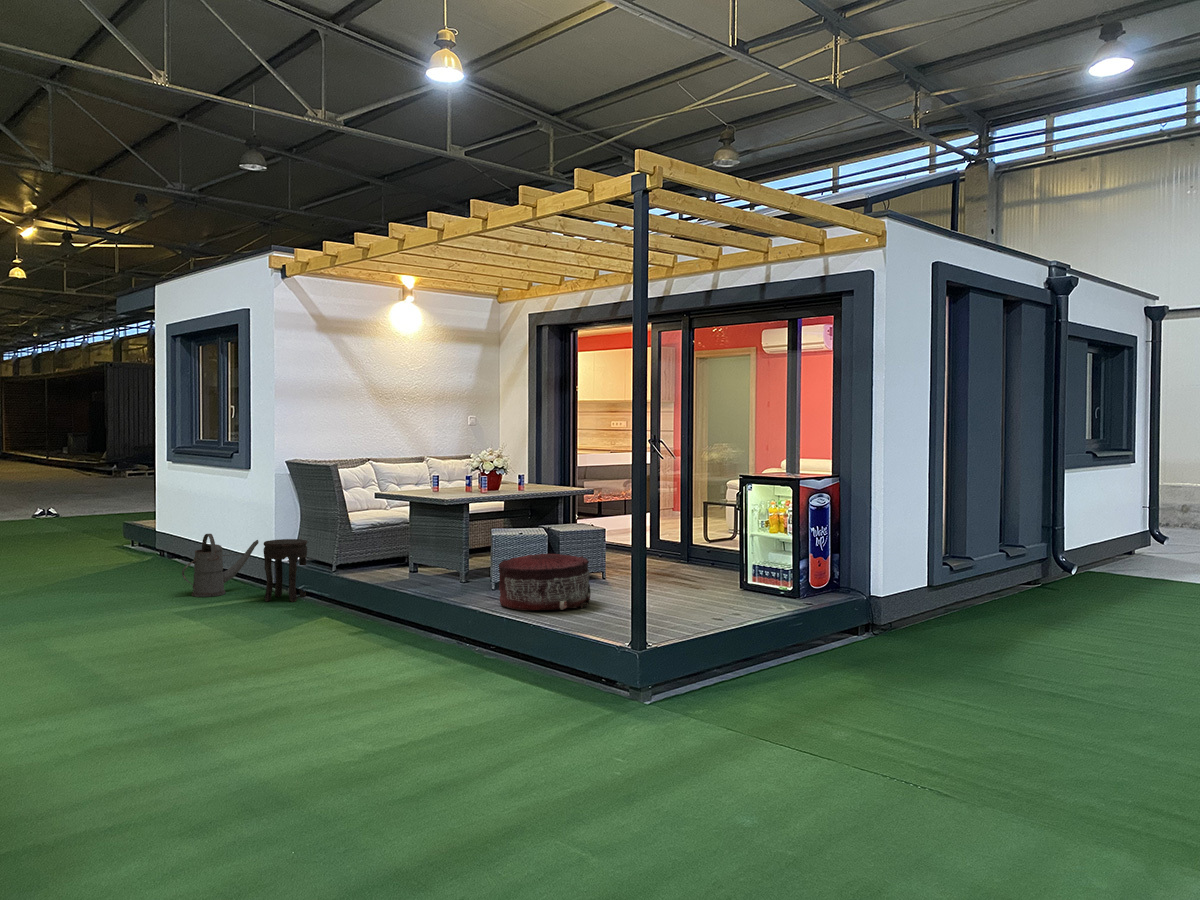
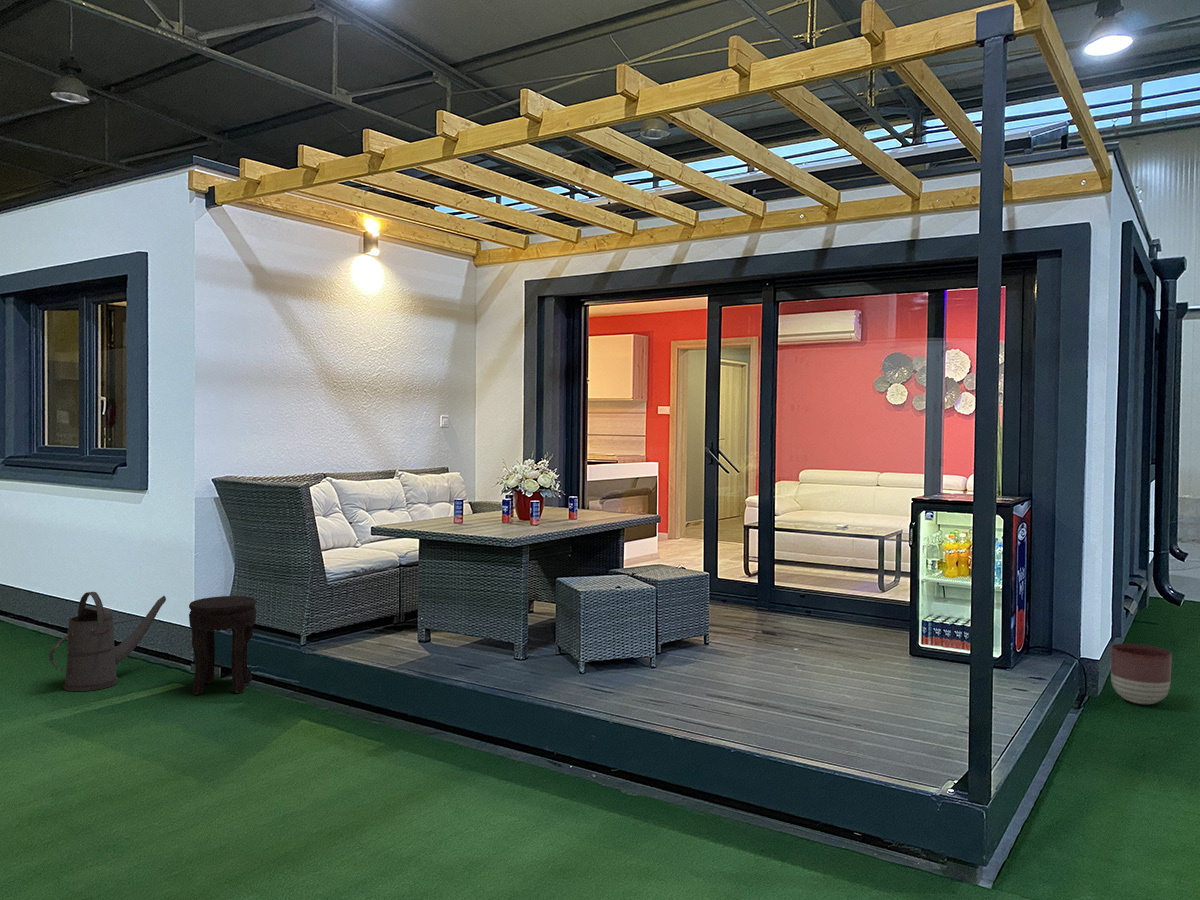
pouf: present [499,553,591,610] -> none [626,619,771,718]
planter: none [905,590,947,636] -> present [1111,643,1172,704]

